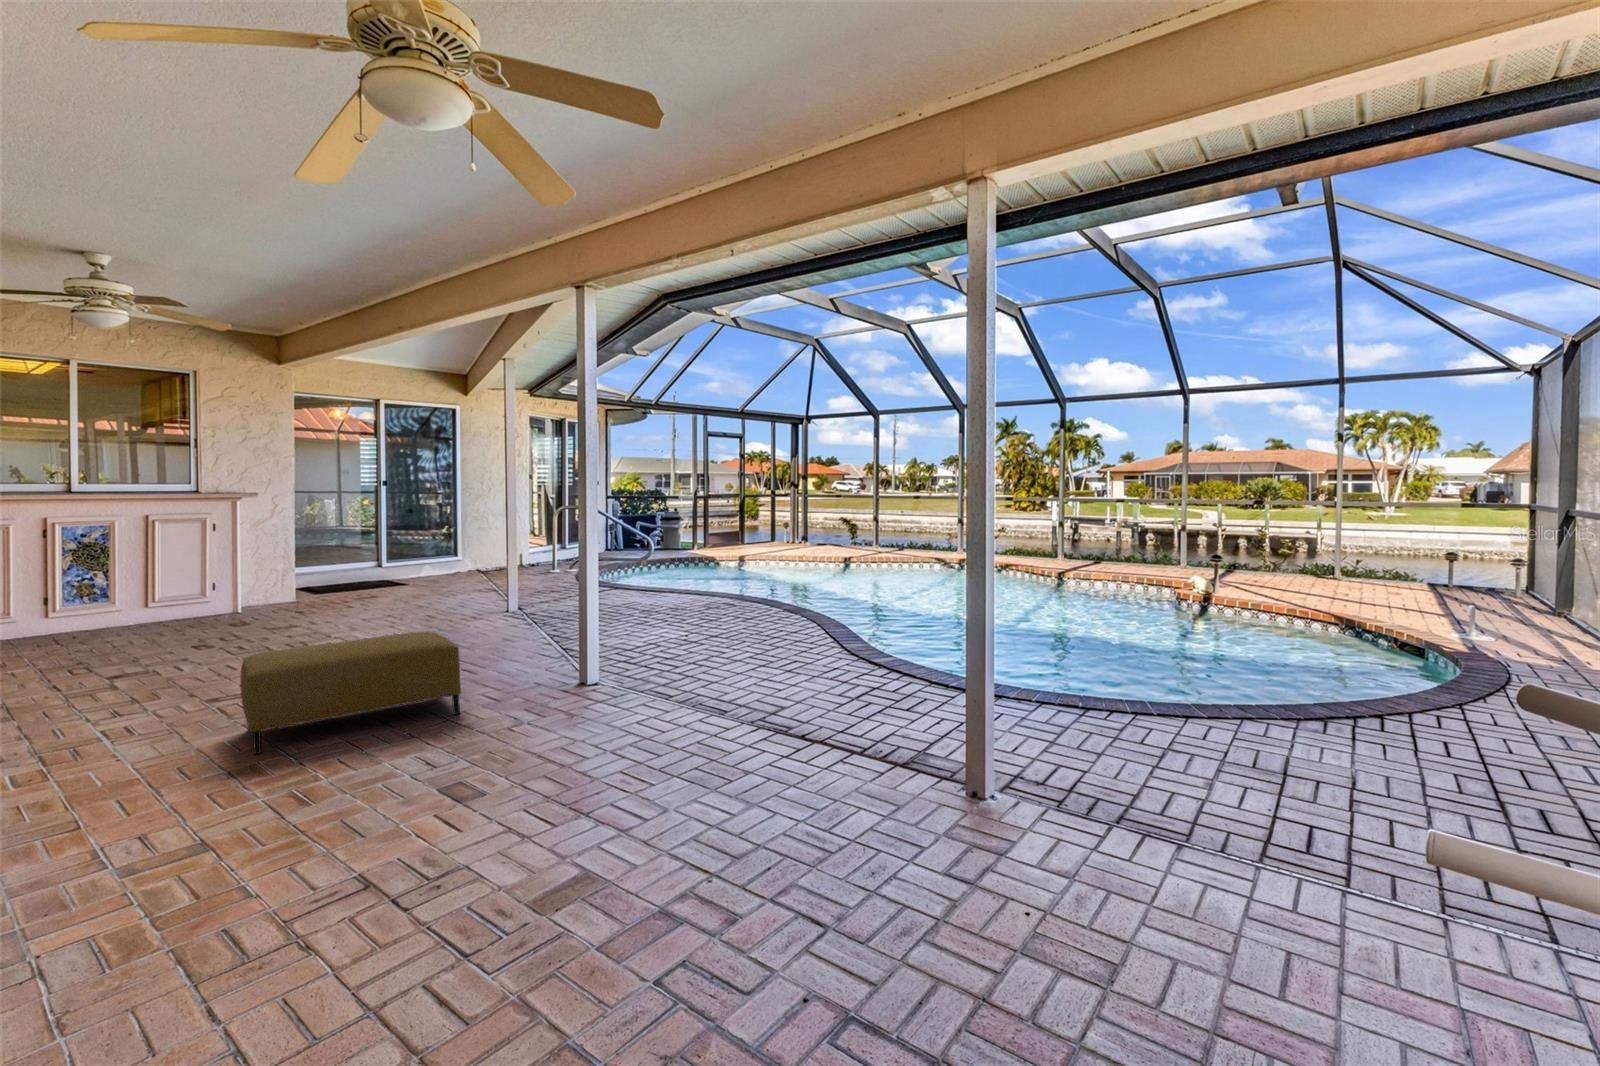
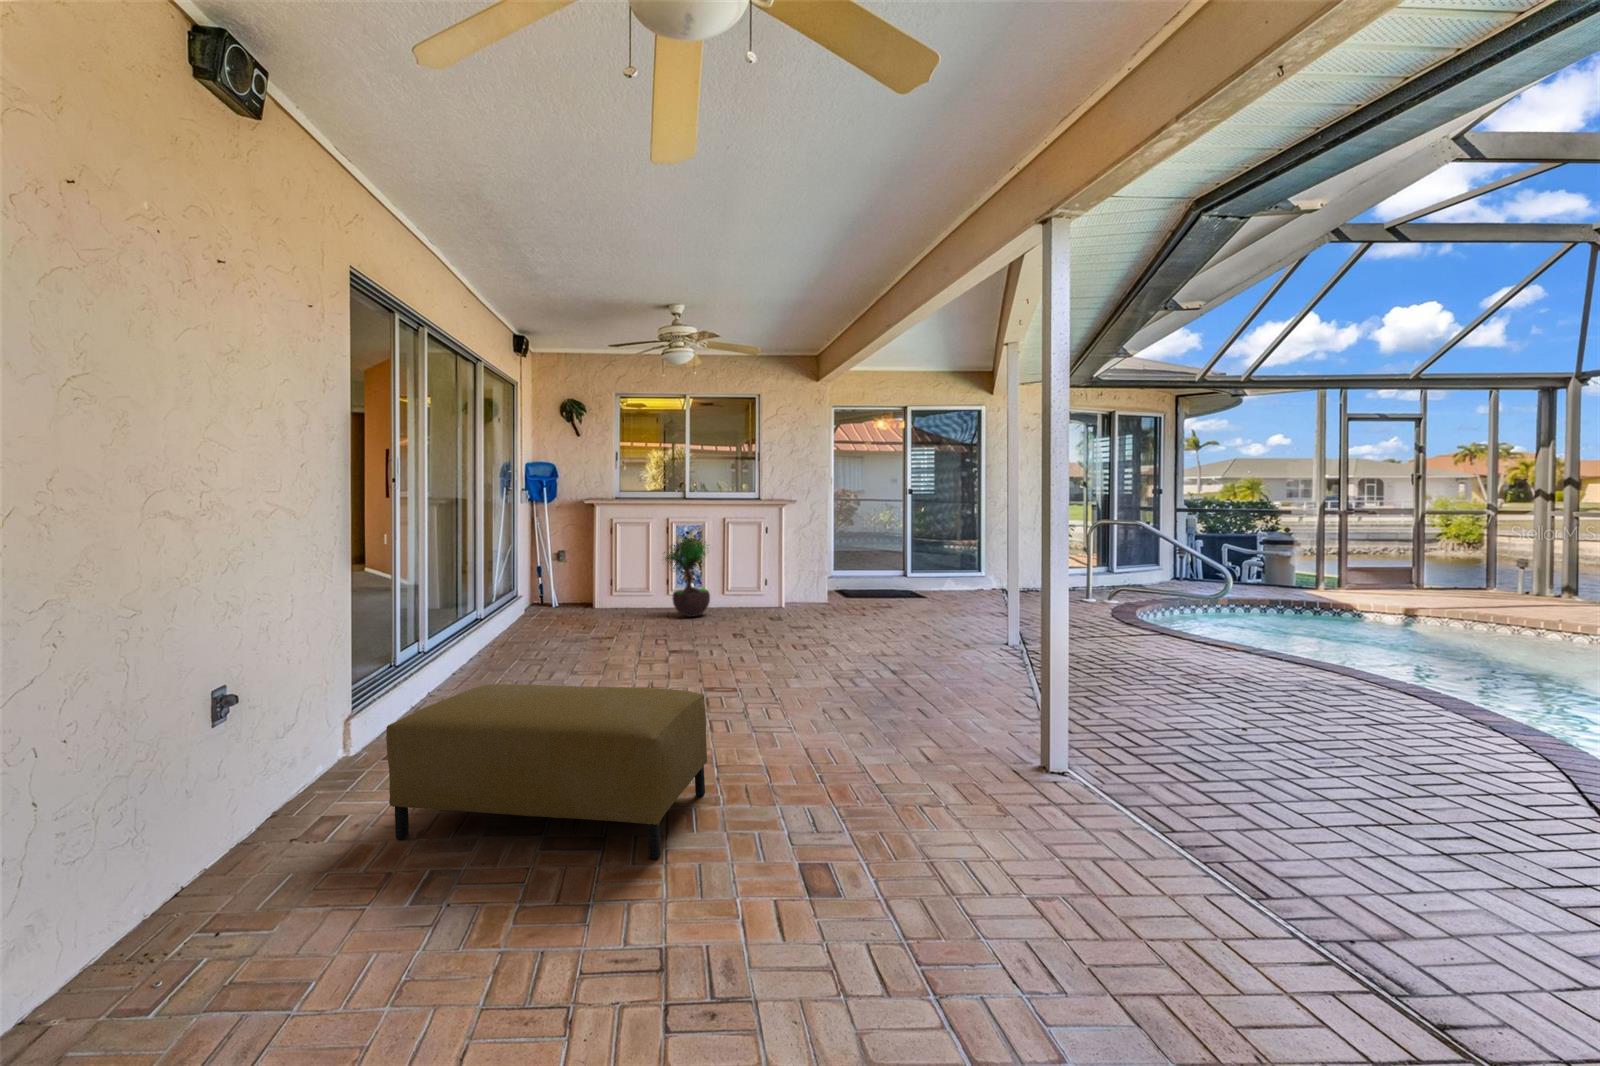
potted tree: none [122,530,196,626] -> present [664,538,710,617]

